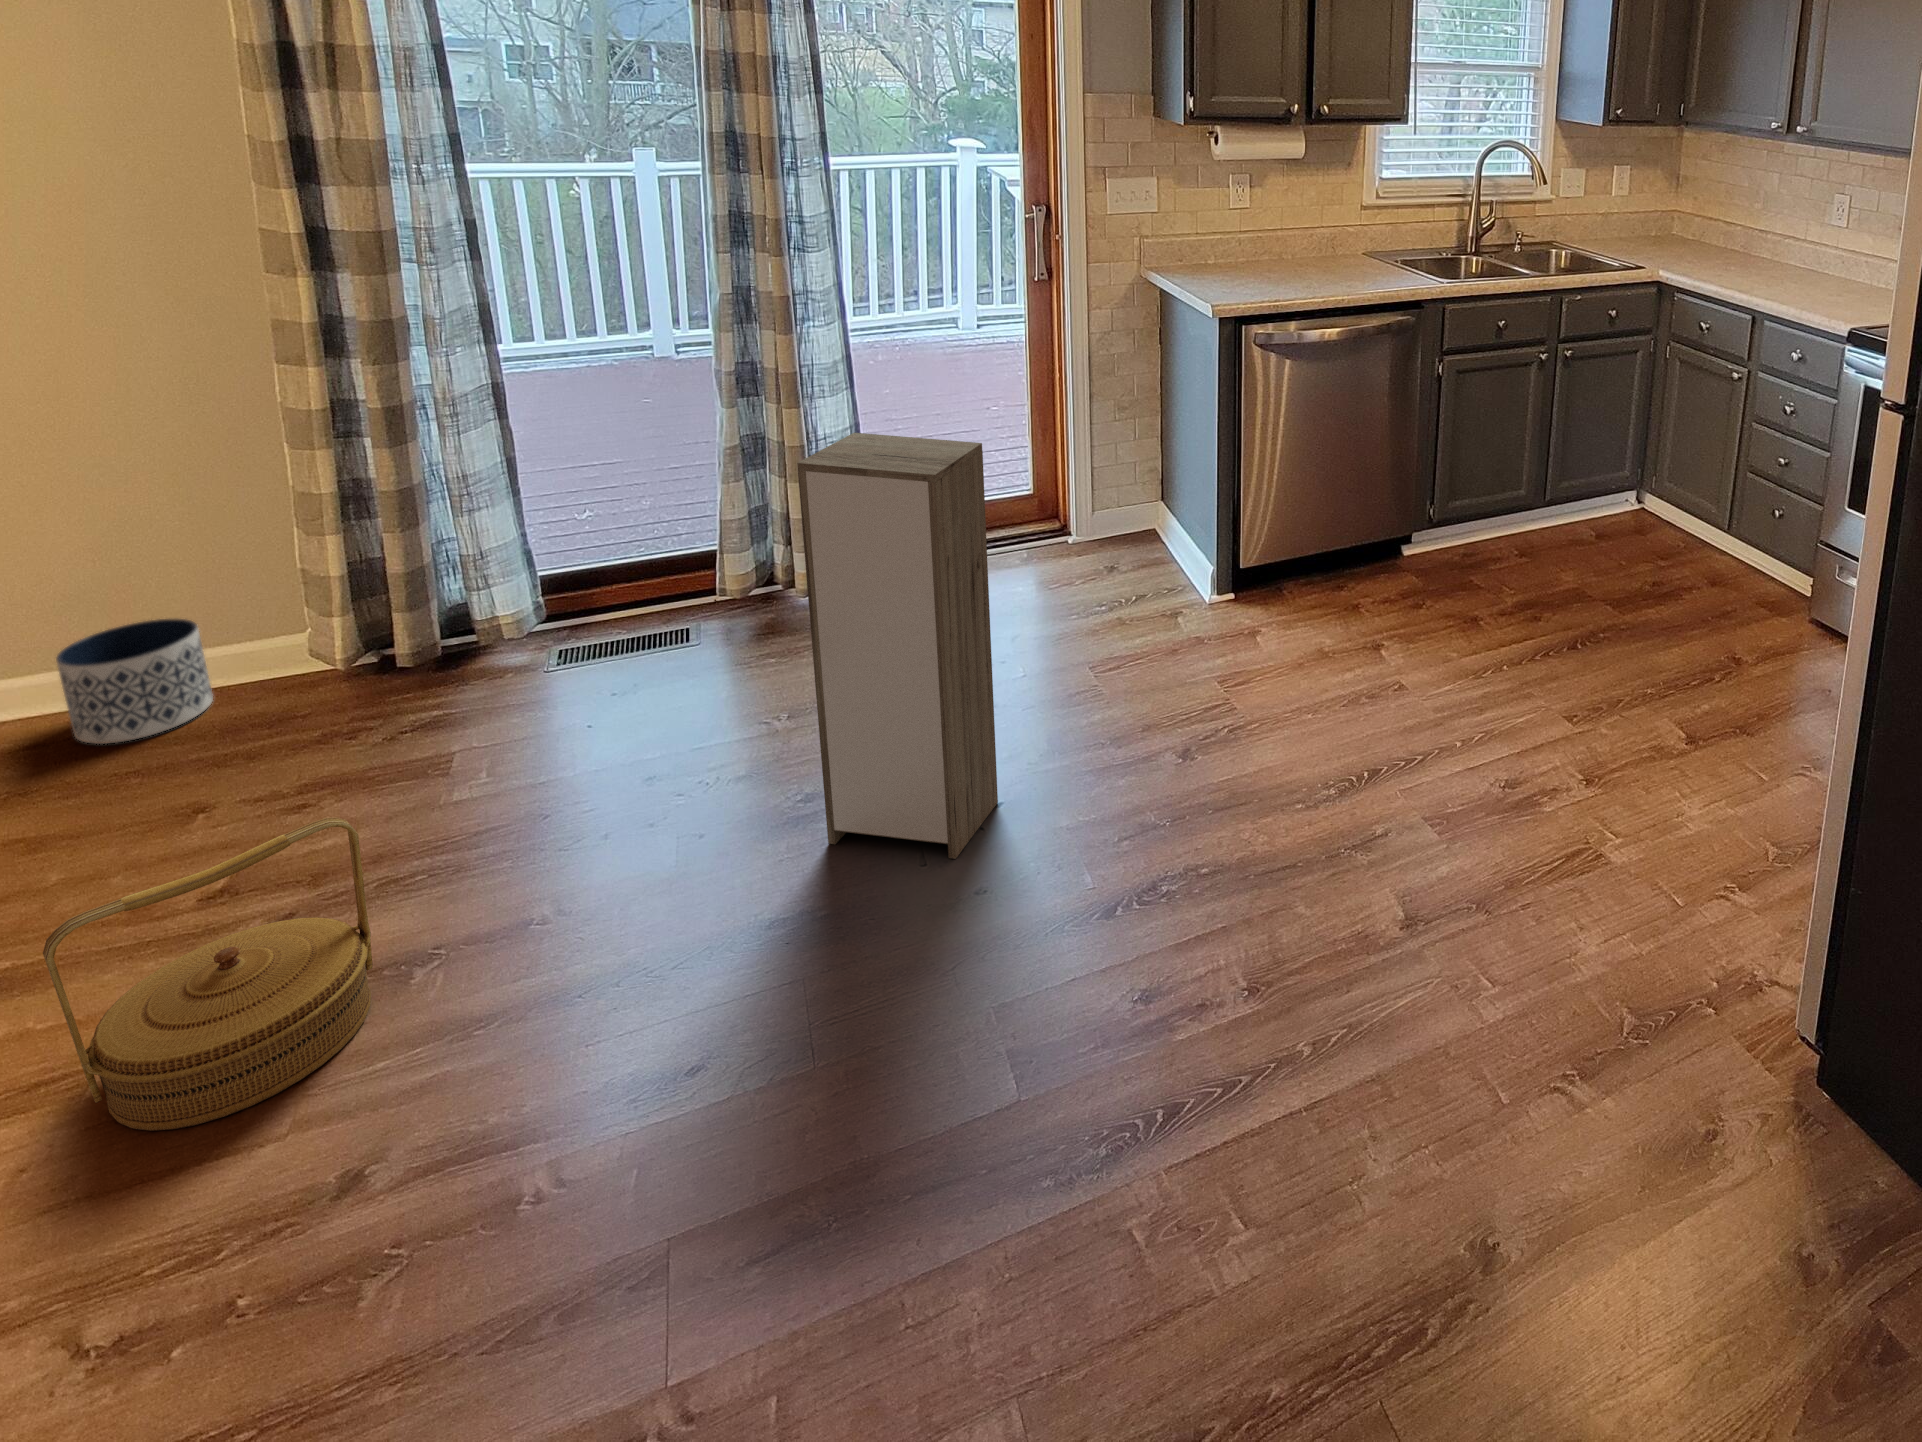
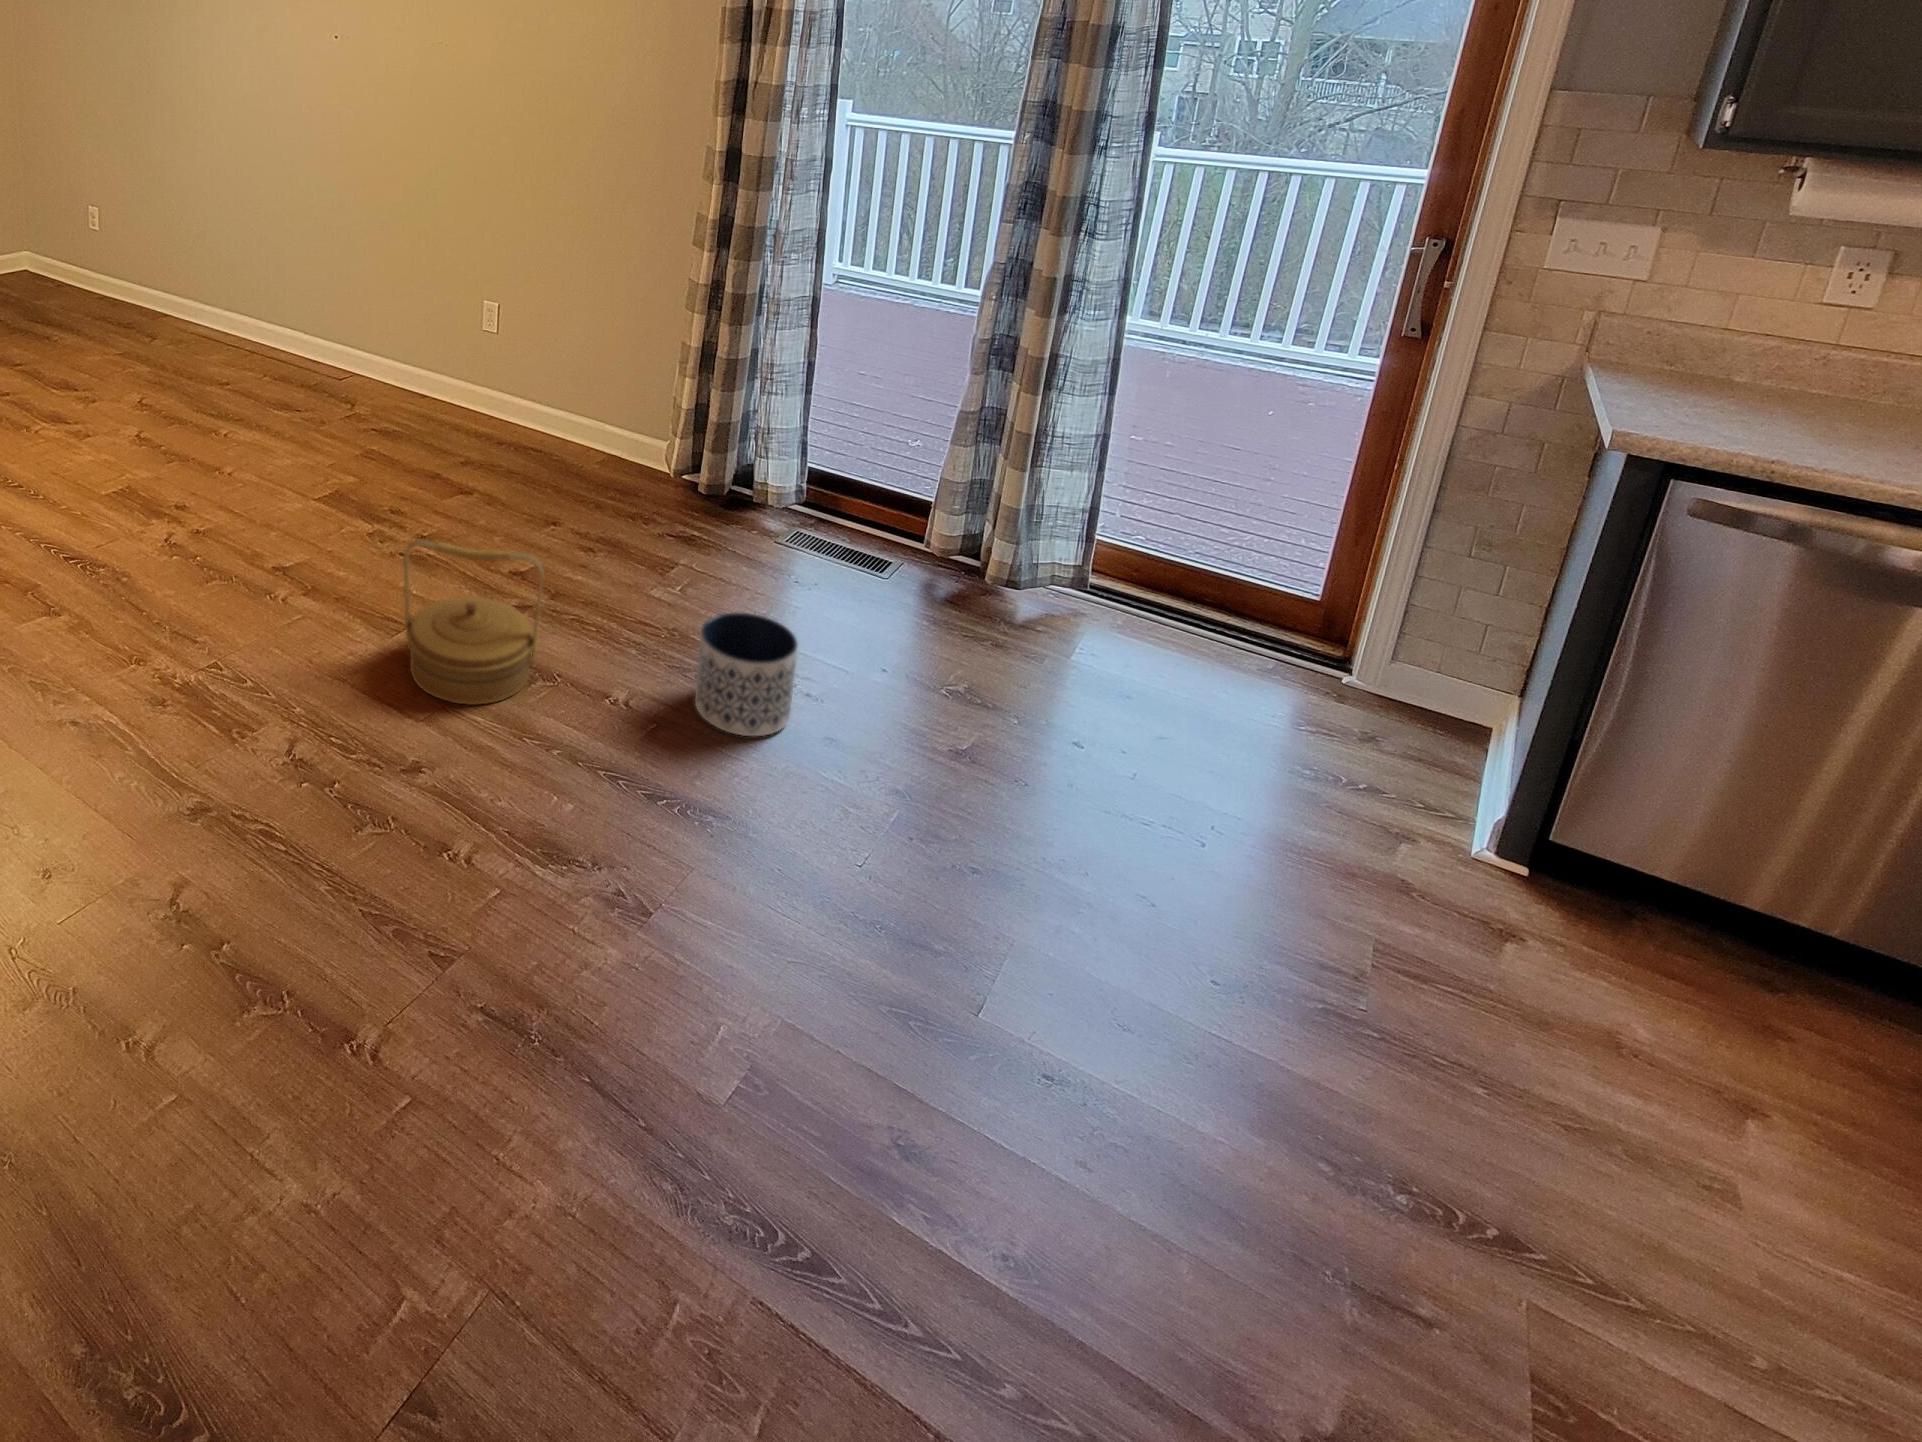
storage cabinet: present [797,433,998,859] -> none [813,427,1036,888]
planter: present [56,619,213,744] -> present [695,613,798,736]

